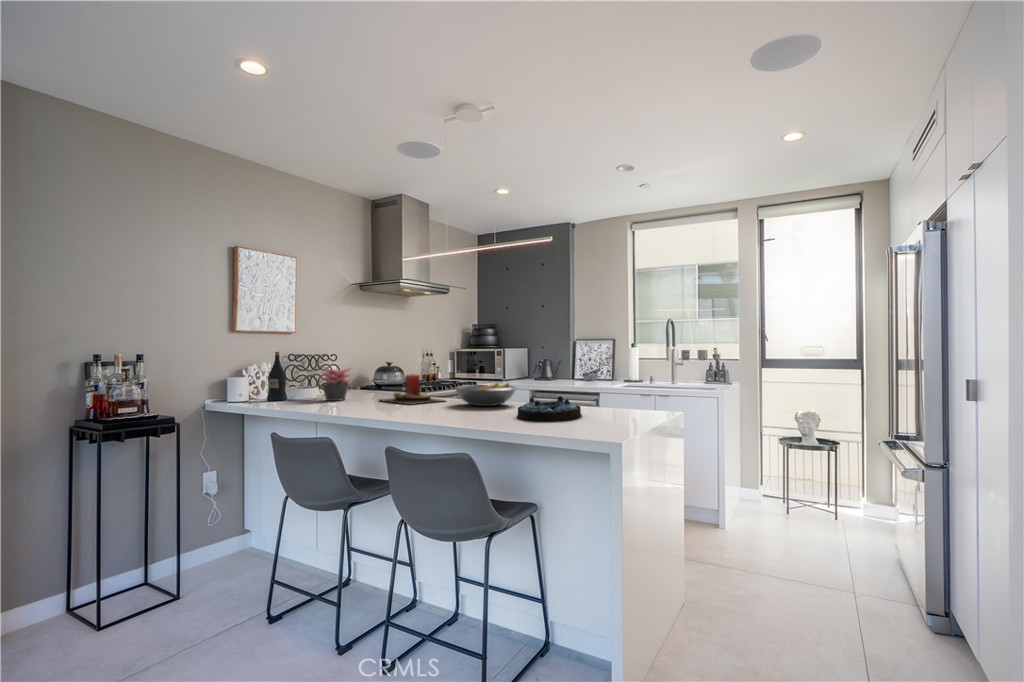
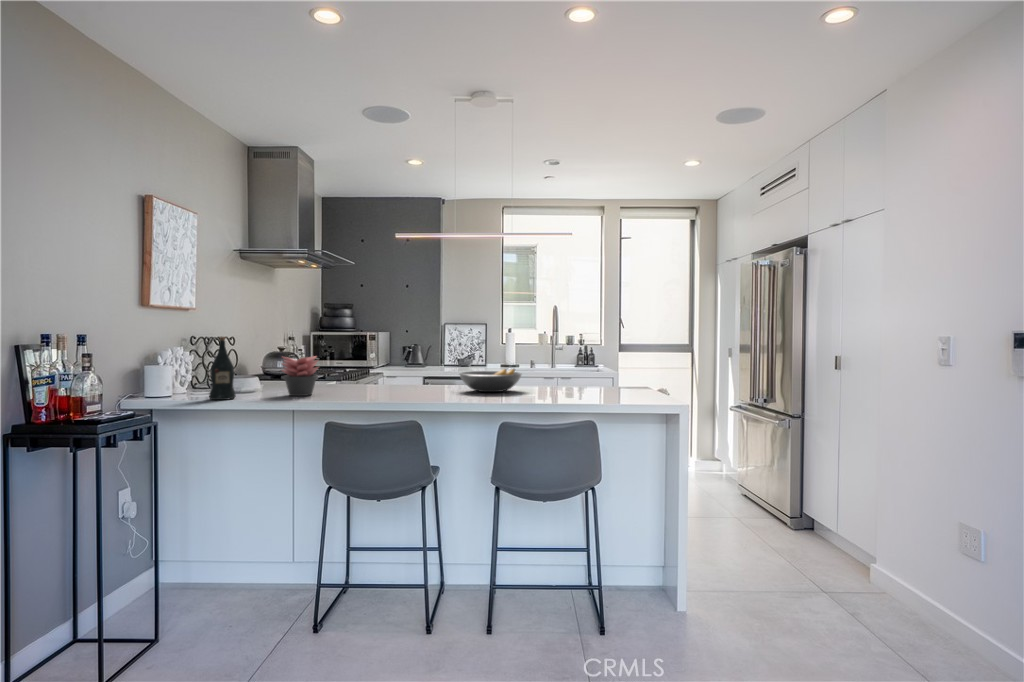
candle: present [379,374,442,405] -> none [360,362,434,395]
serving tray: present [517,396,582,421] -> none [560,379,618,400]

